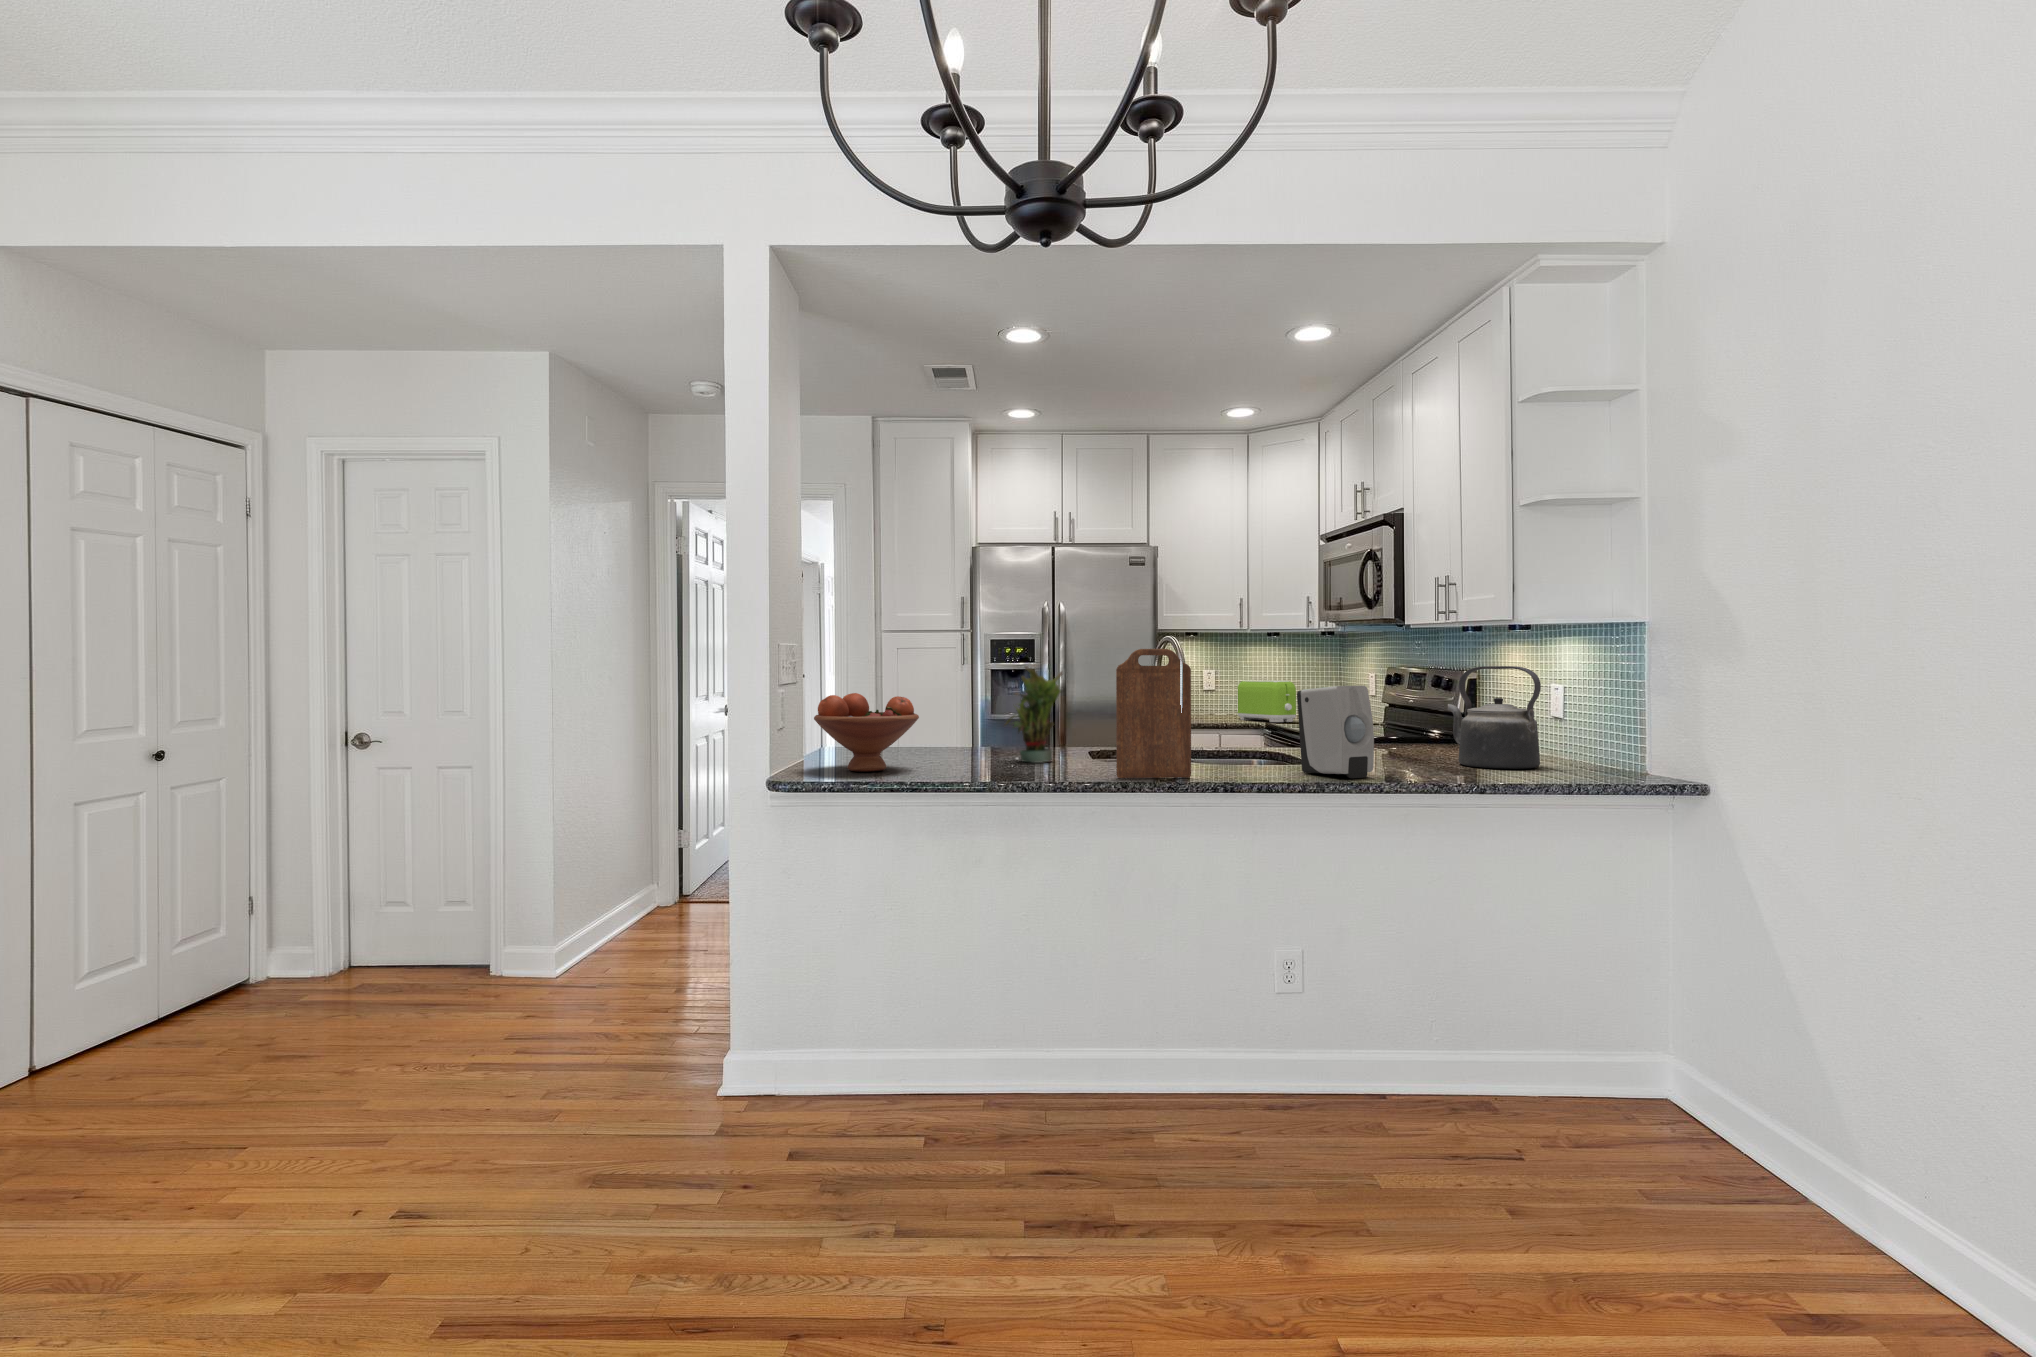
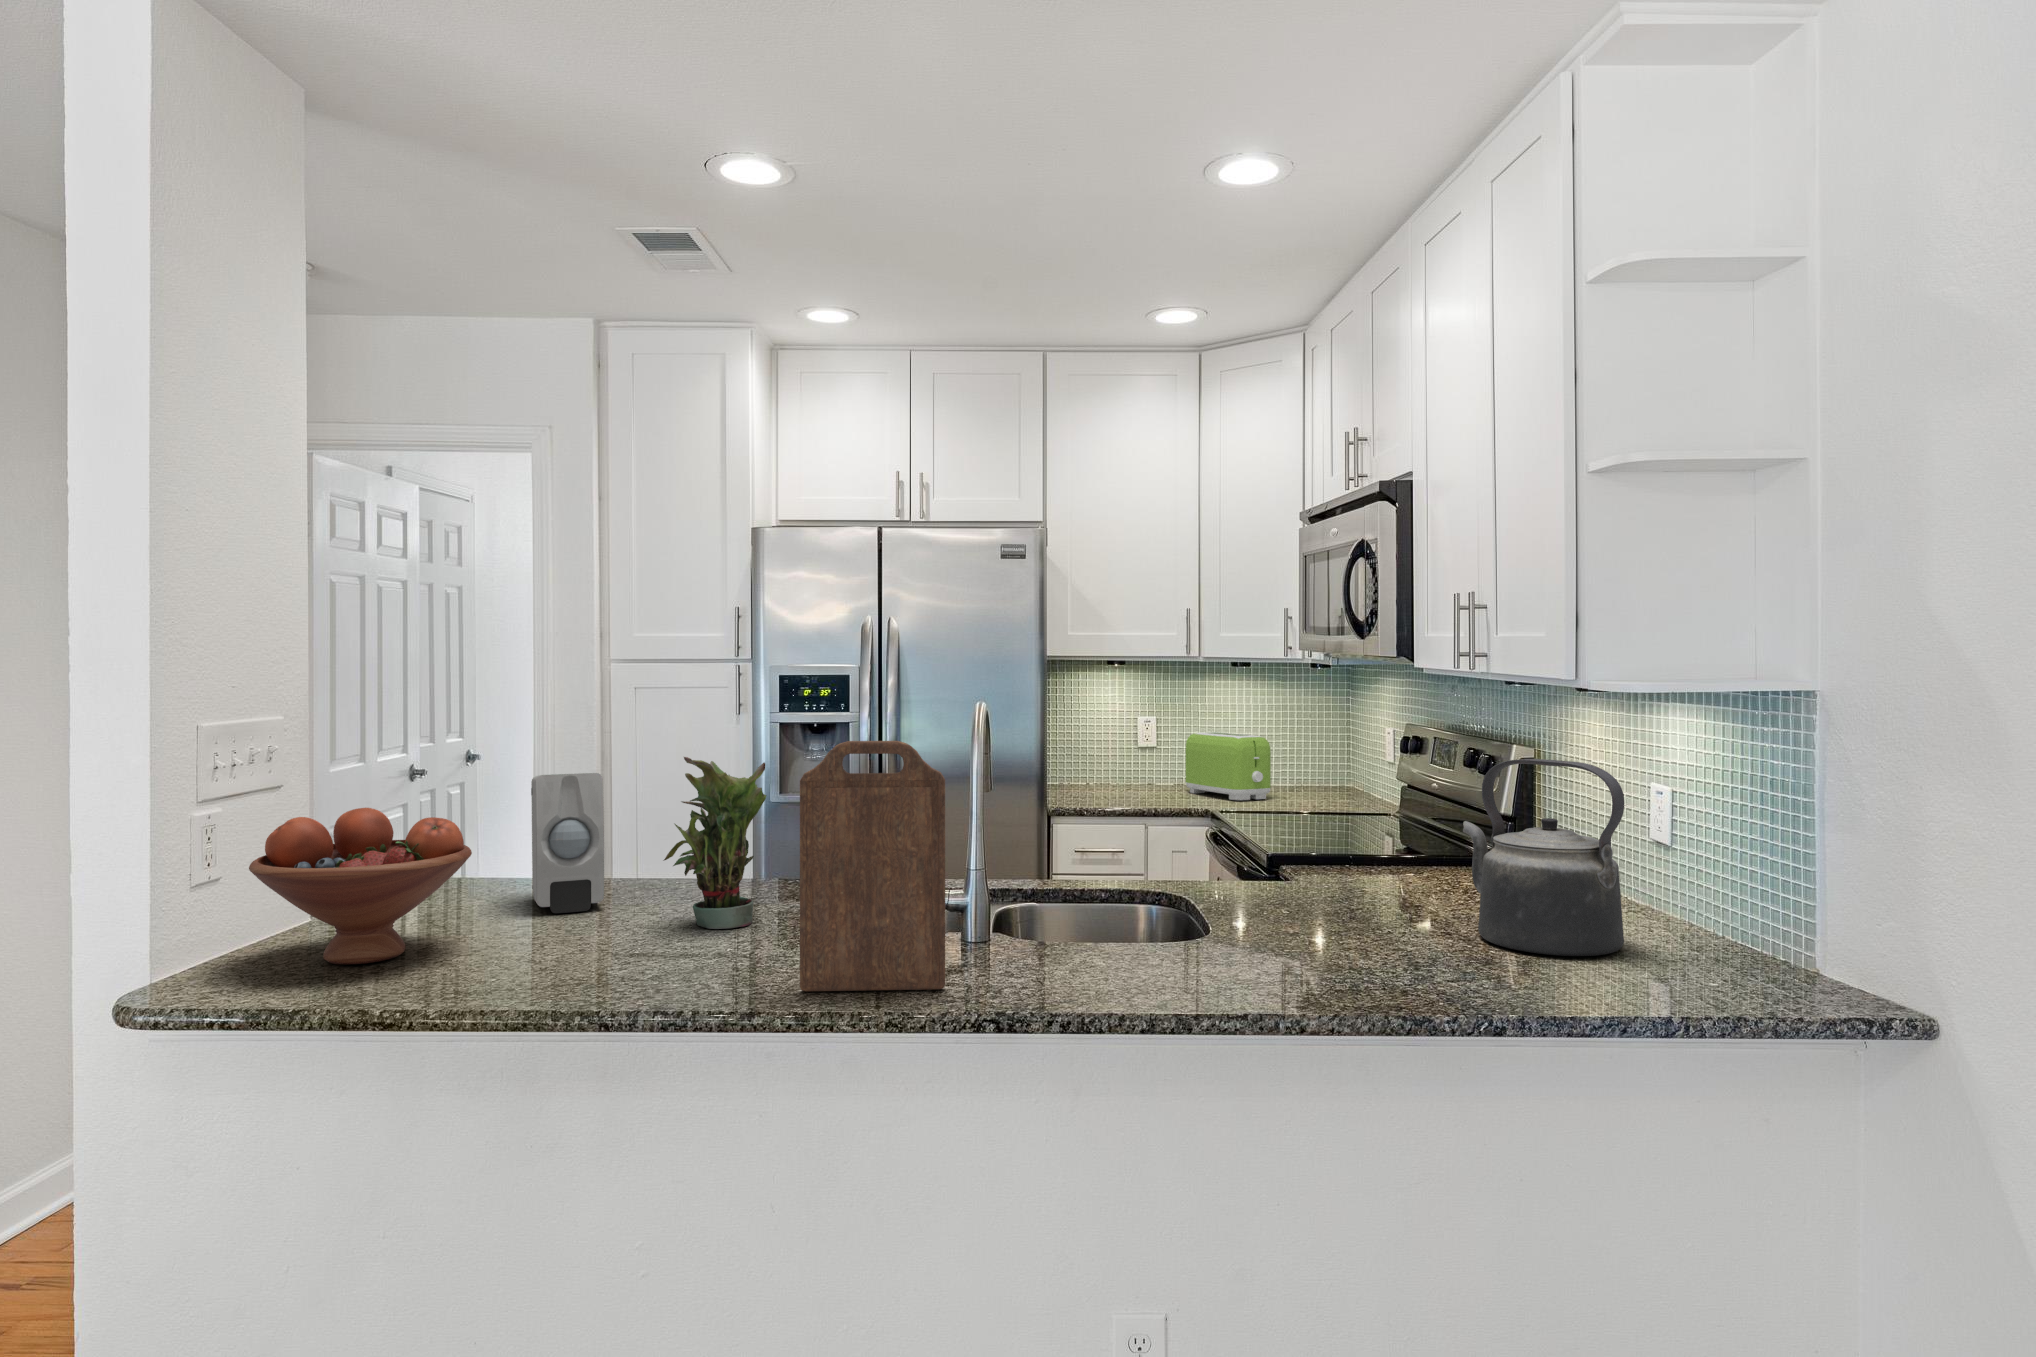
soap dispenser: present [1297,686,1374,778] -> present [531,773,604,913]

